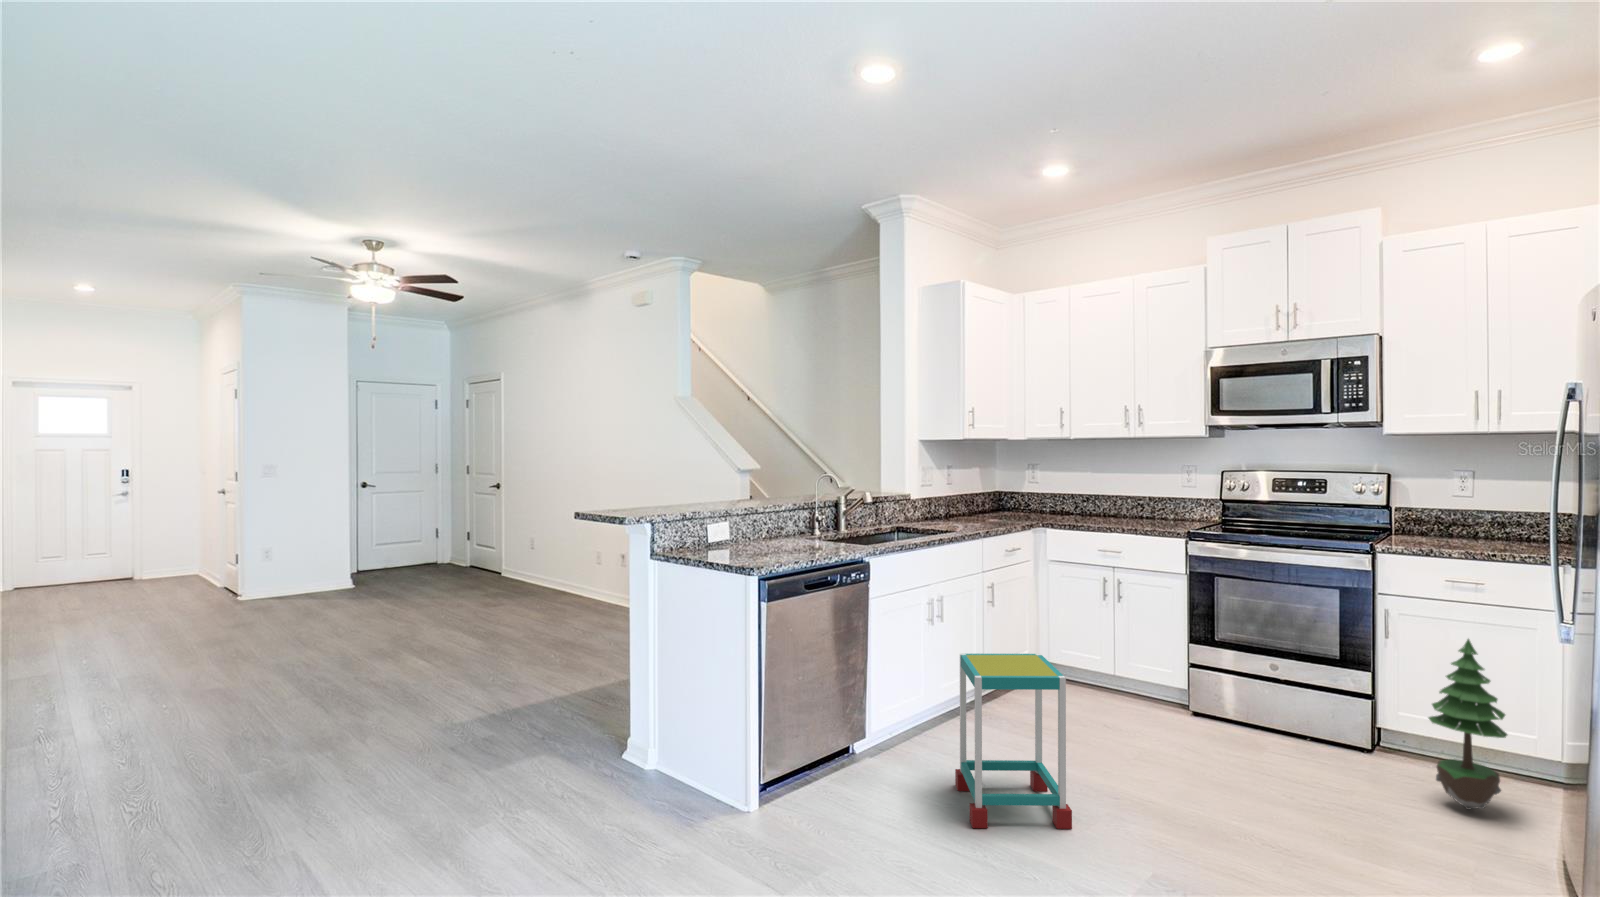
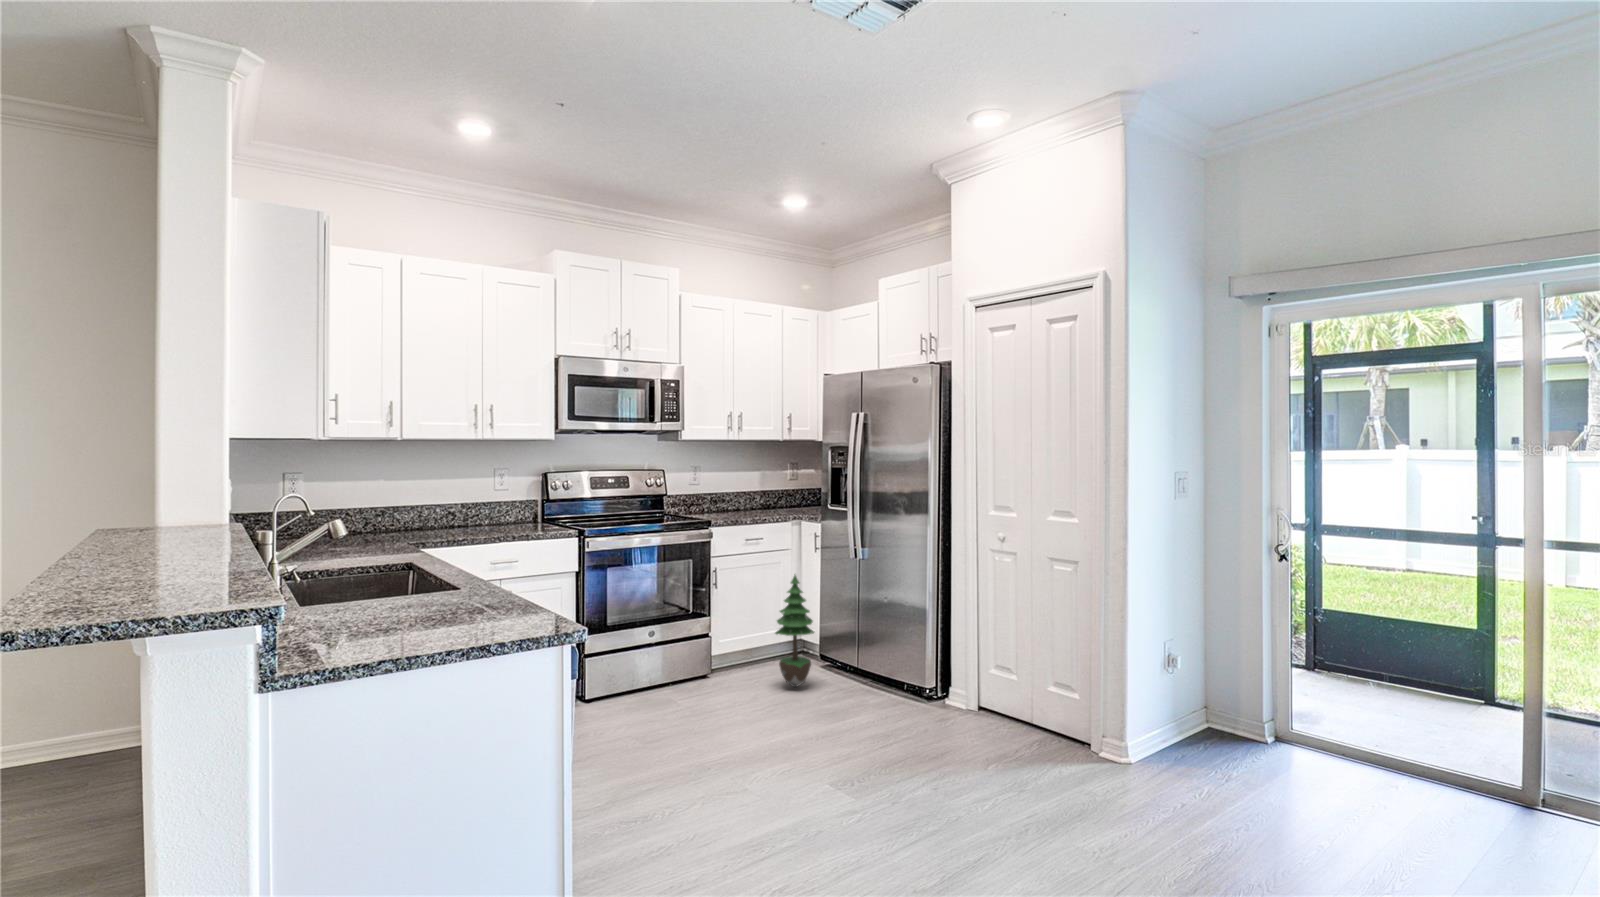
side table: present [955,654,1072,829] -> none [628,662,756,859]

